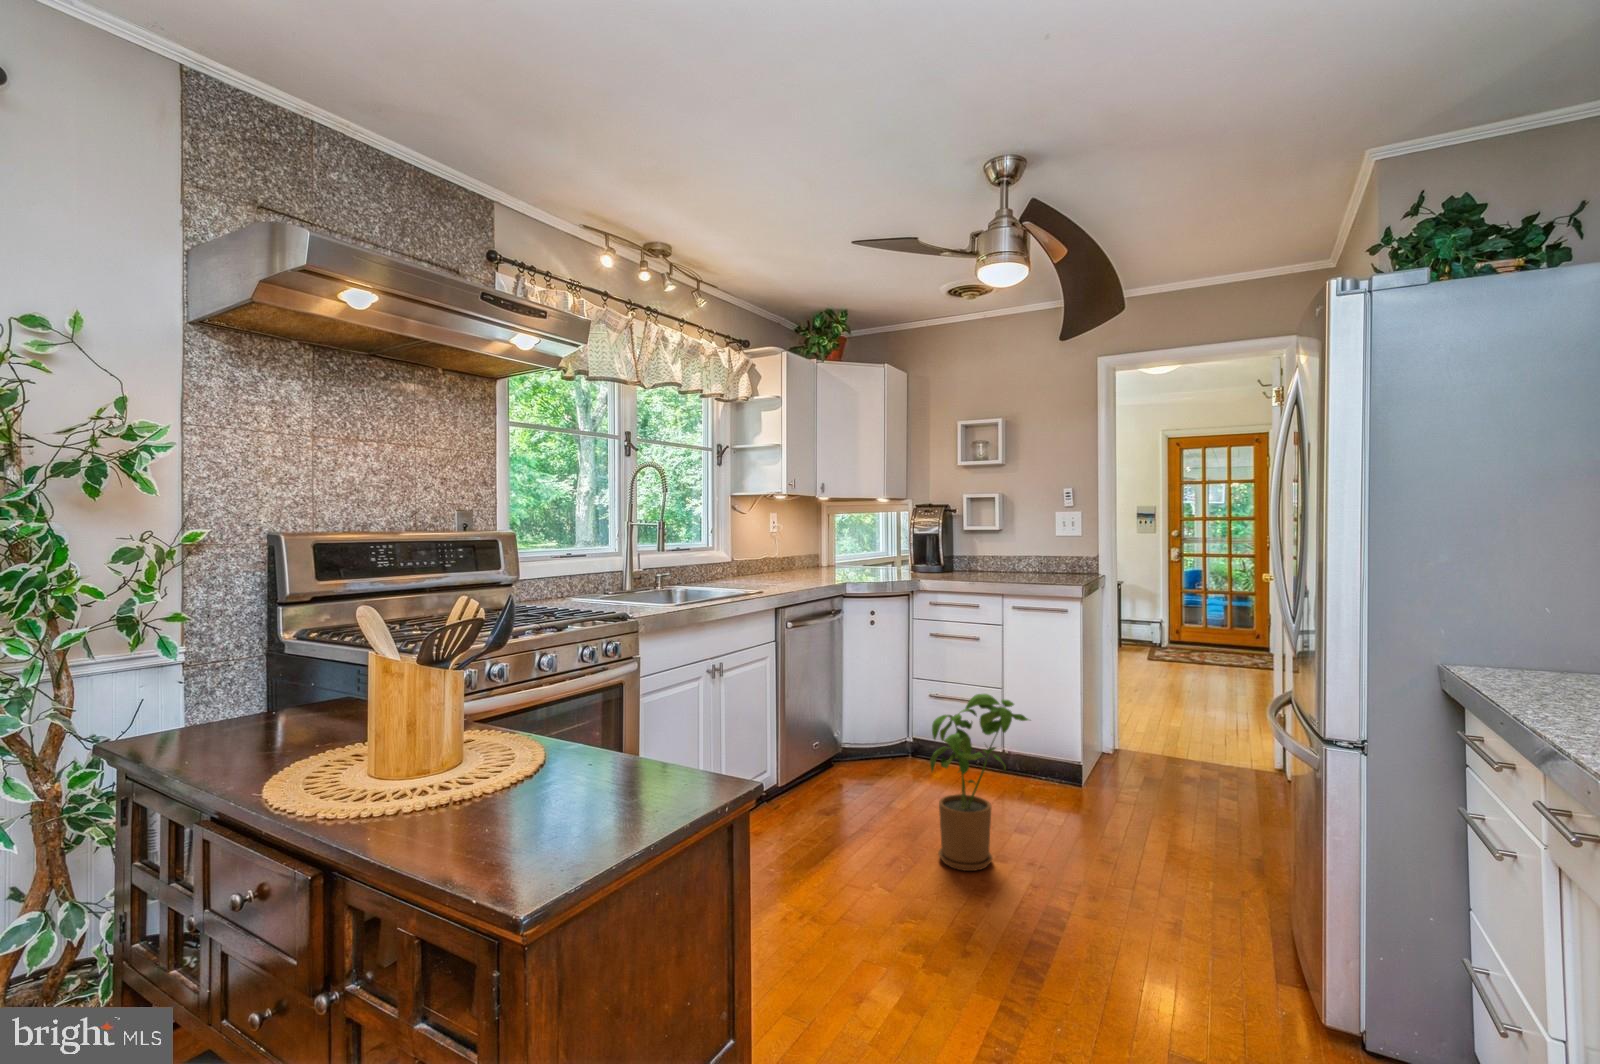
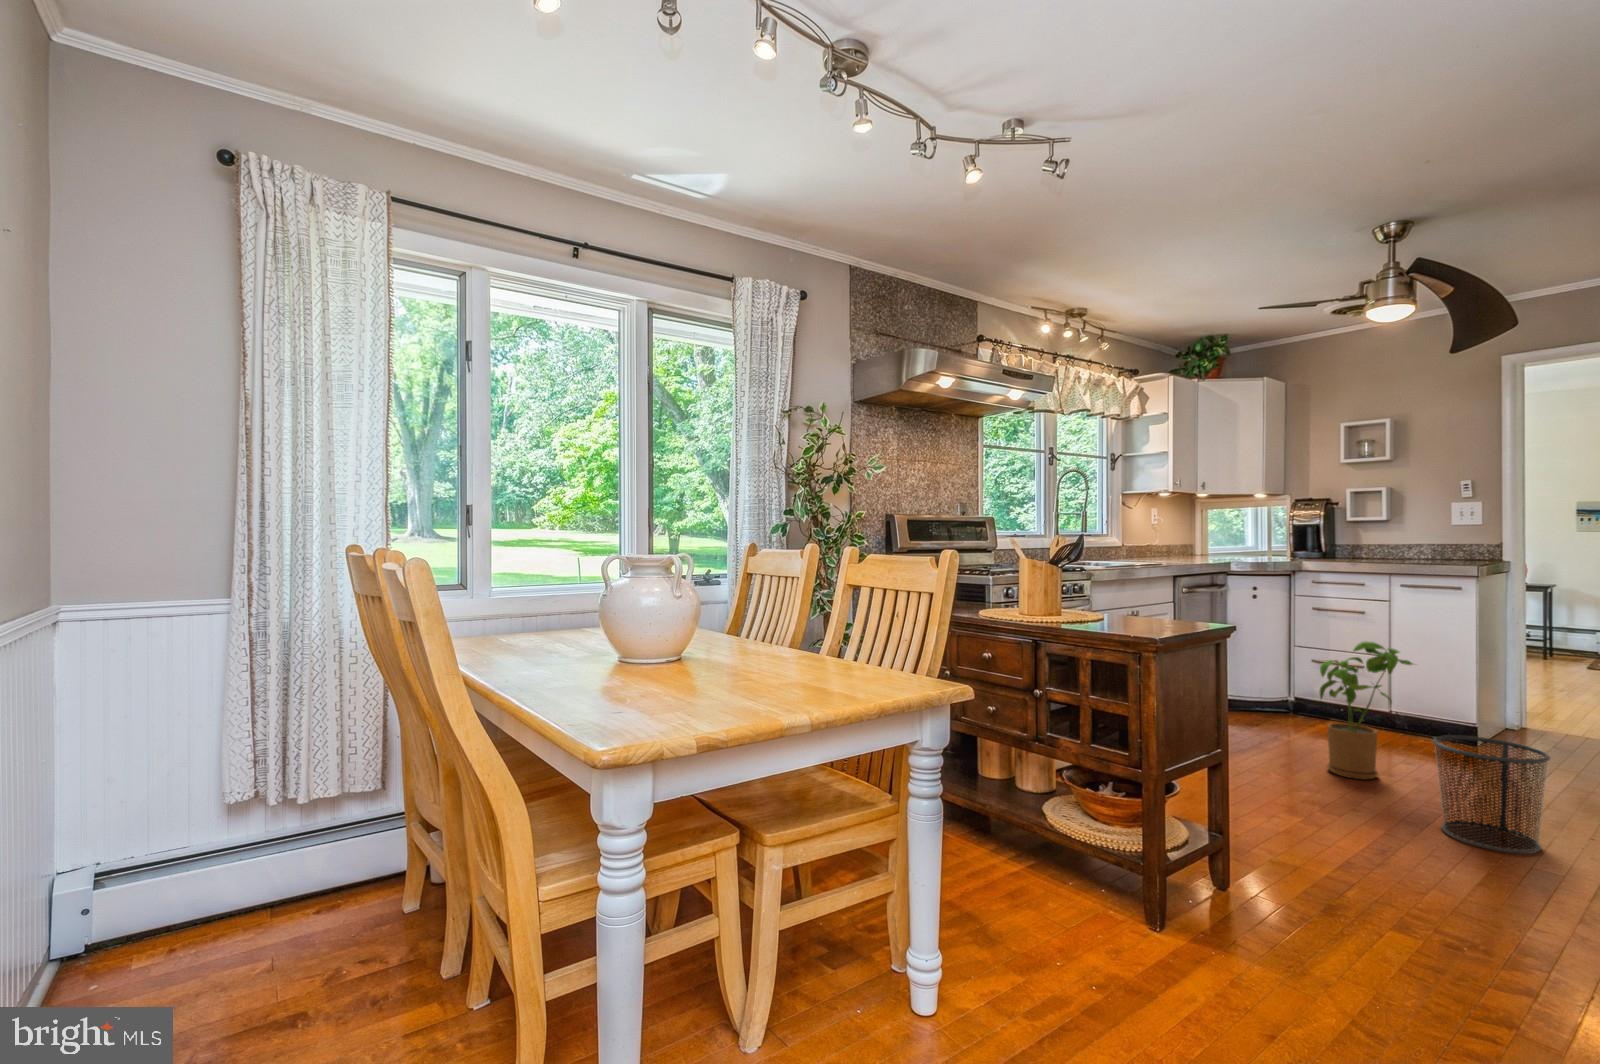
waste bin: none [1050,826,1173,997] -> present [1433,735,1550,854]

